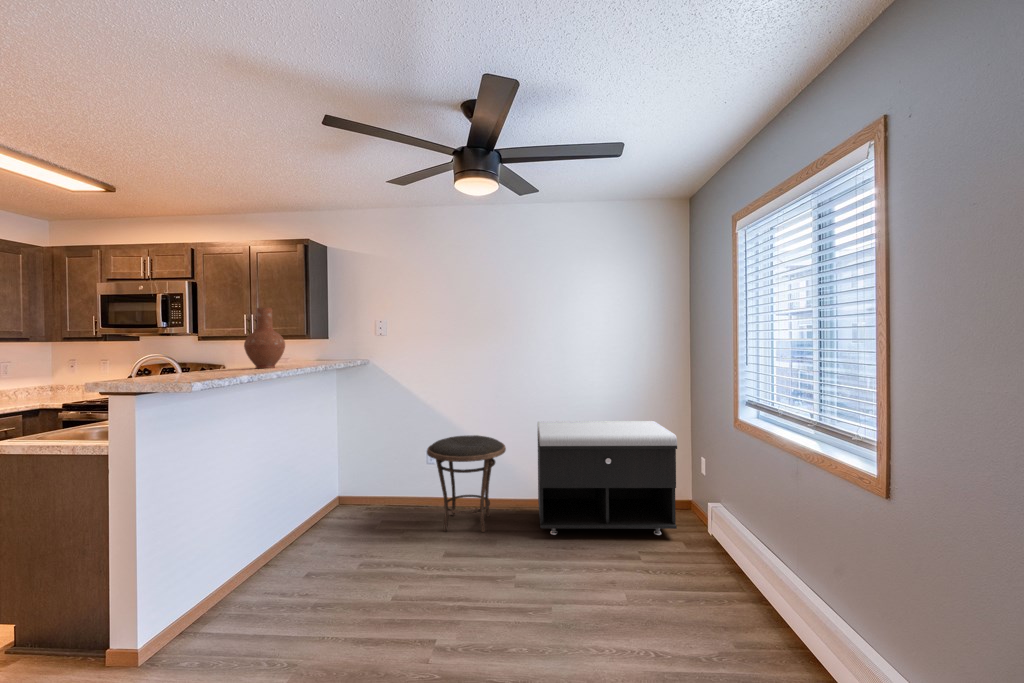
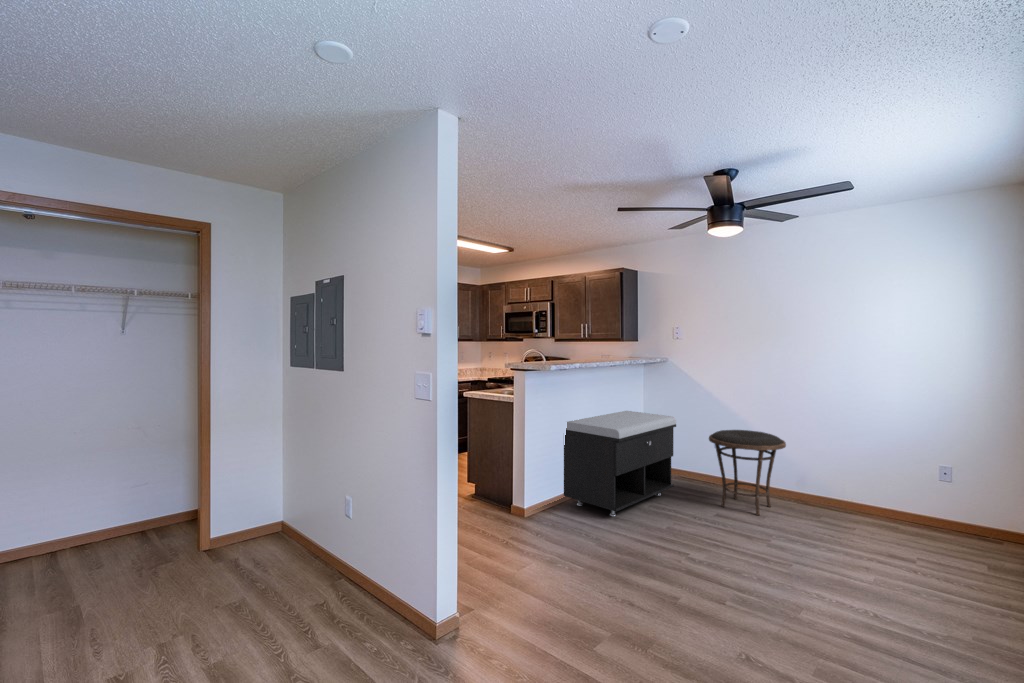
vase: present [244,308,285,368] -> none [578,321,602,361]
storage bench: present [537,421,677,535] -> present [564,411,676,517]

